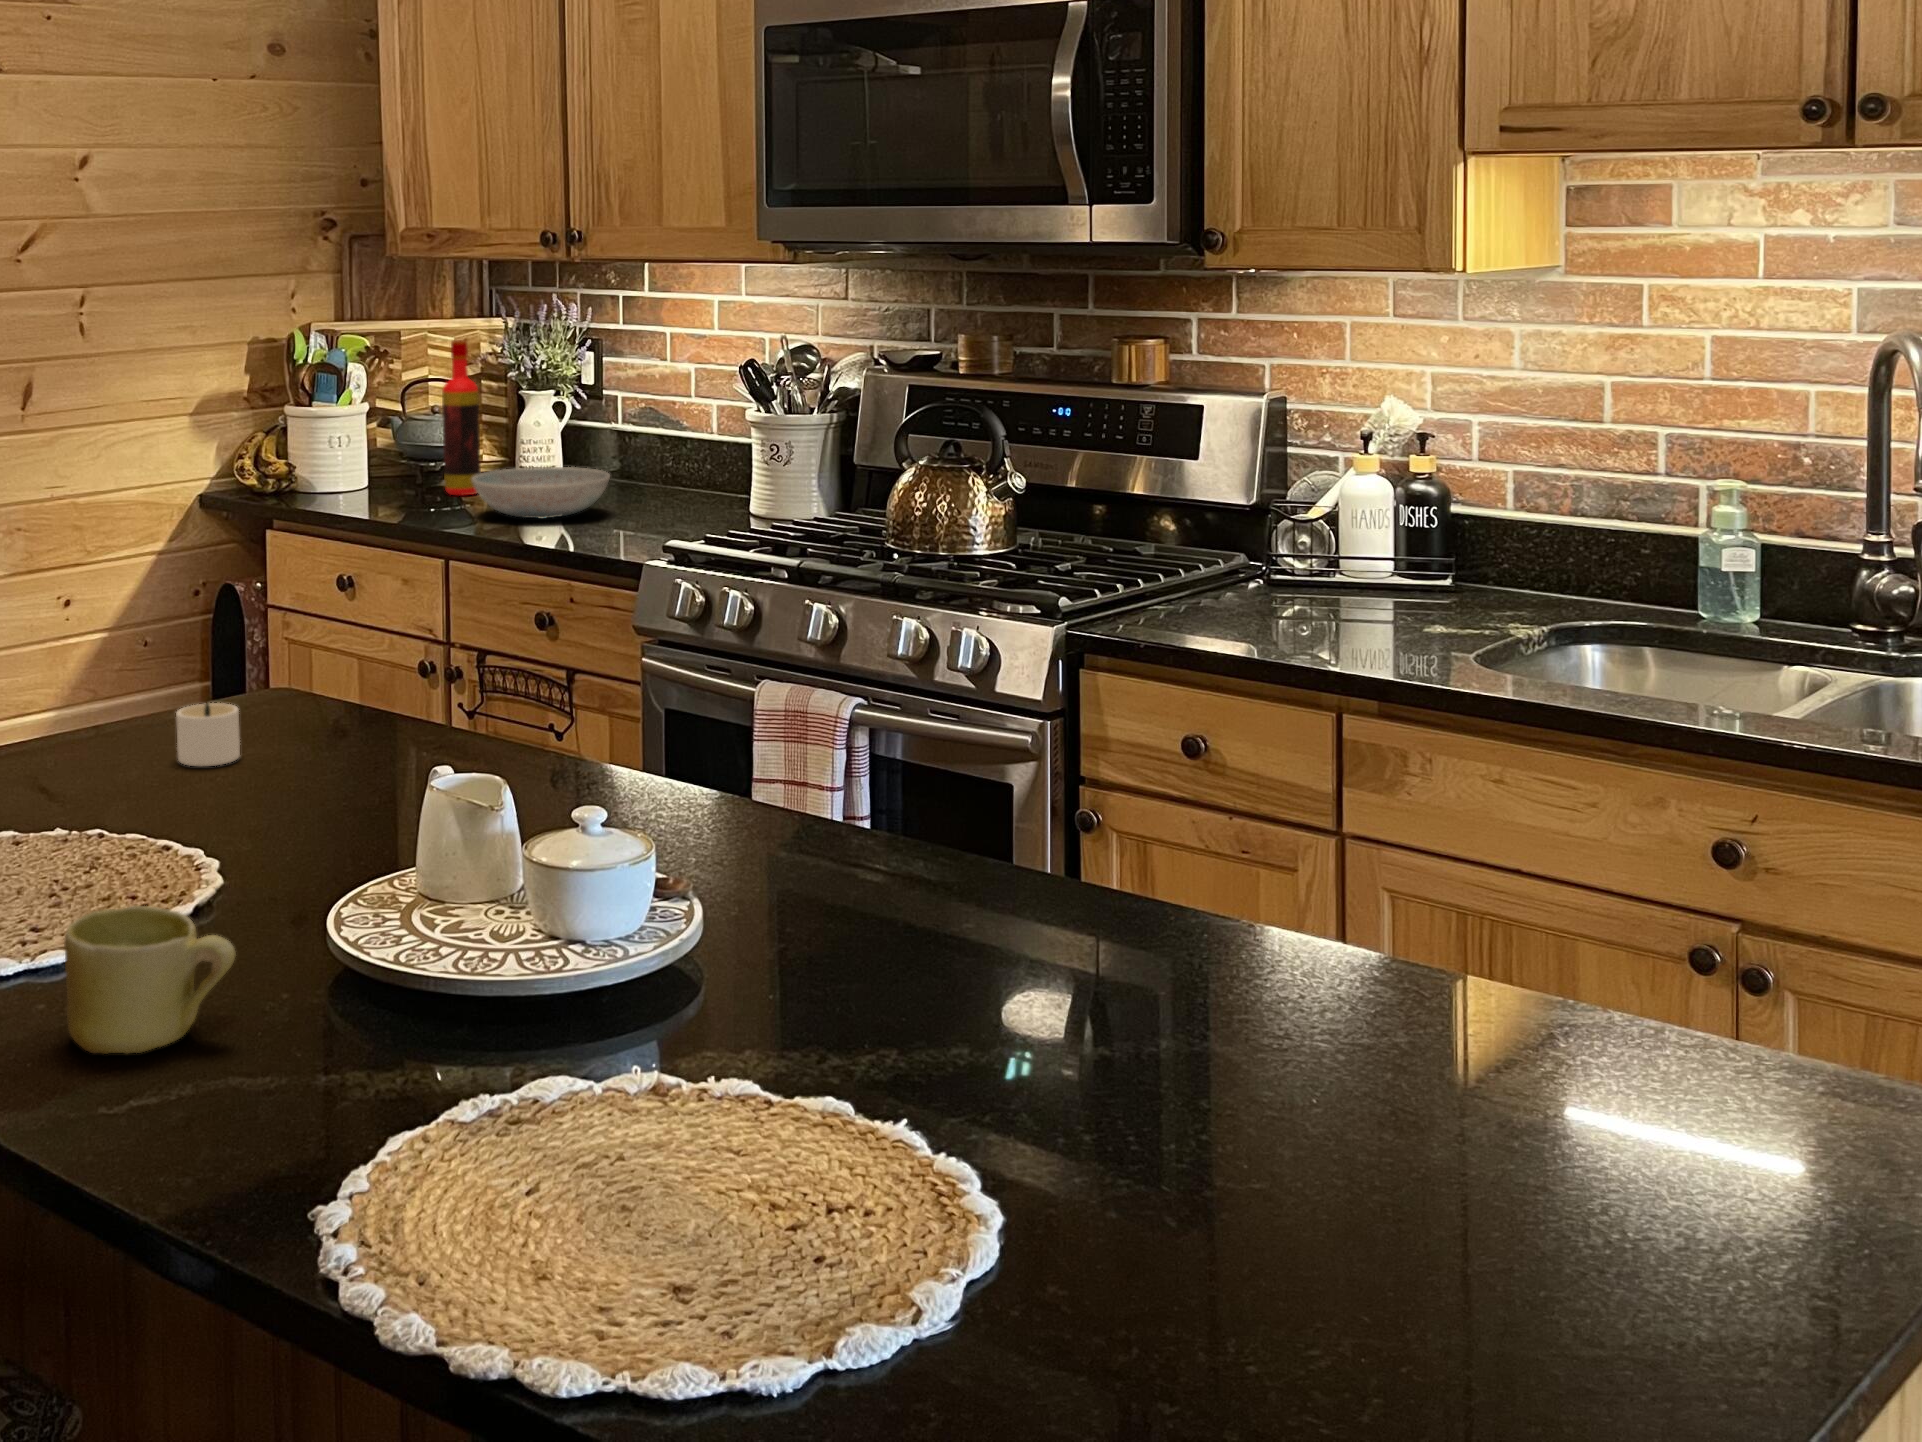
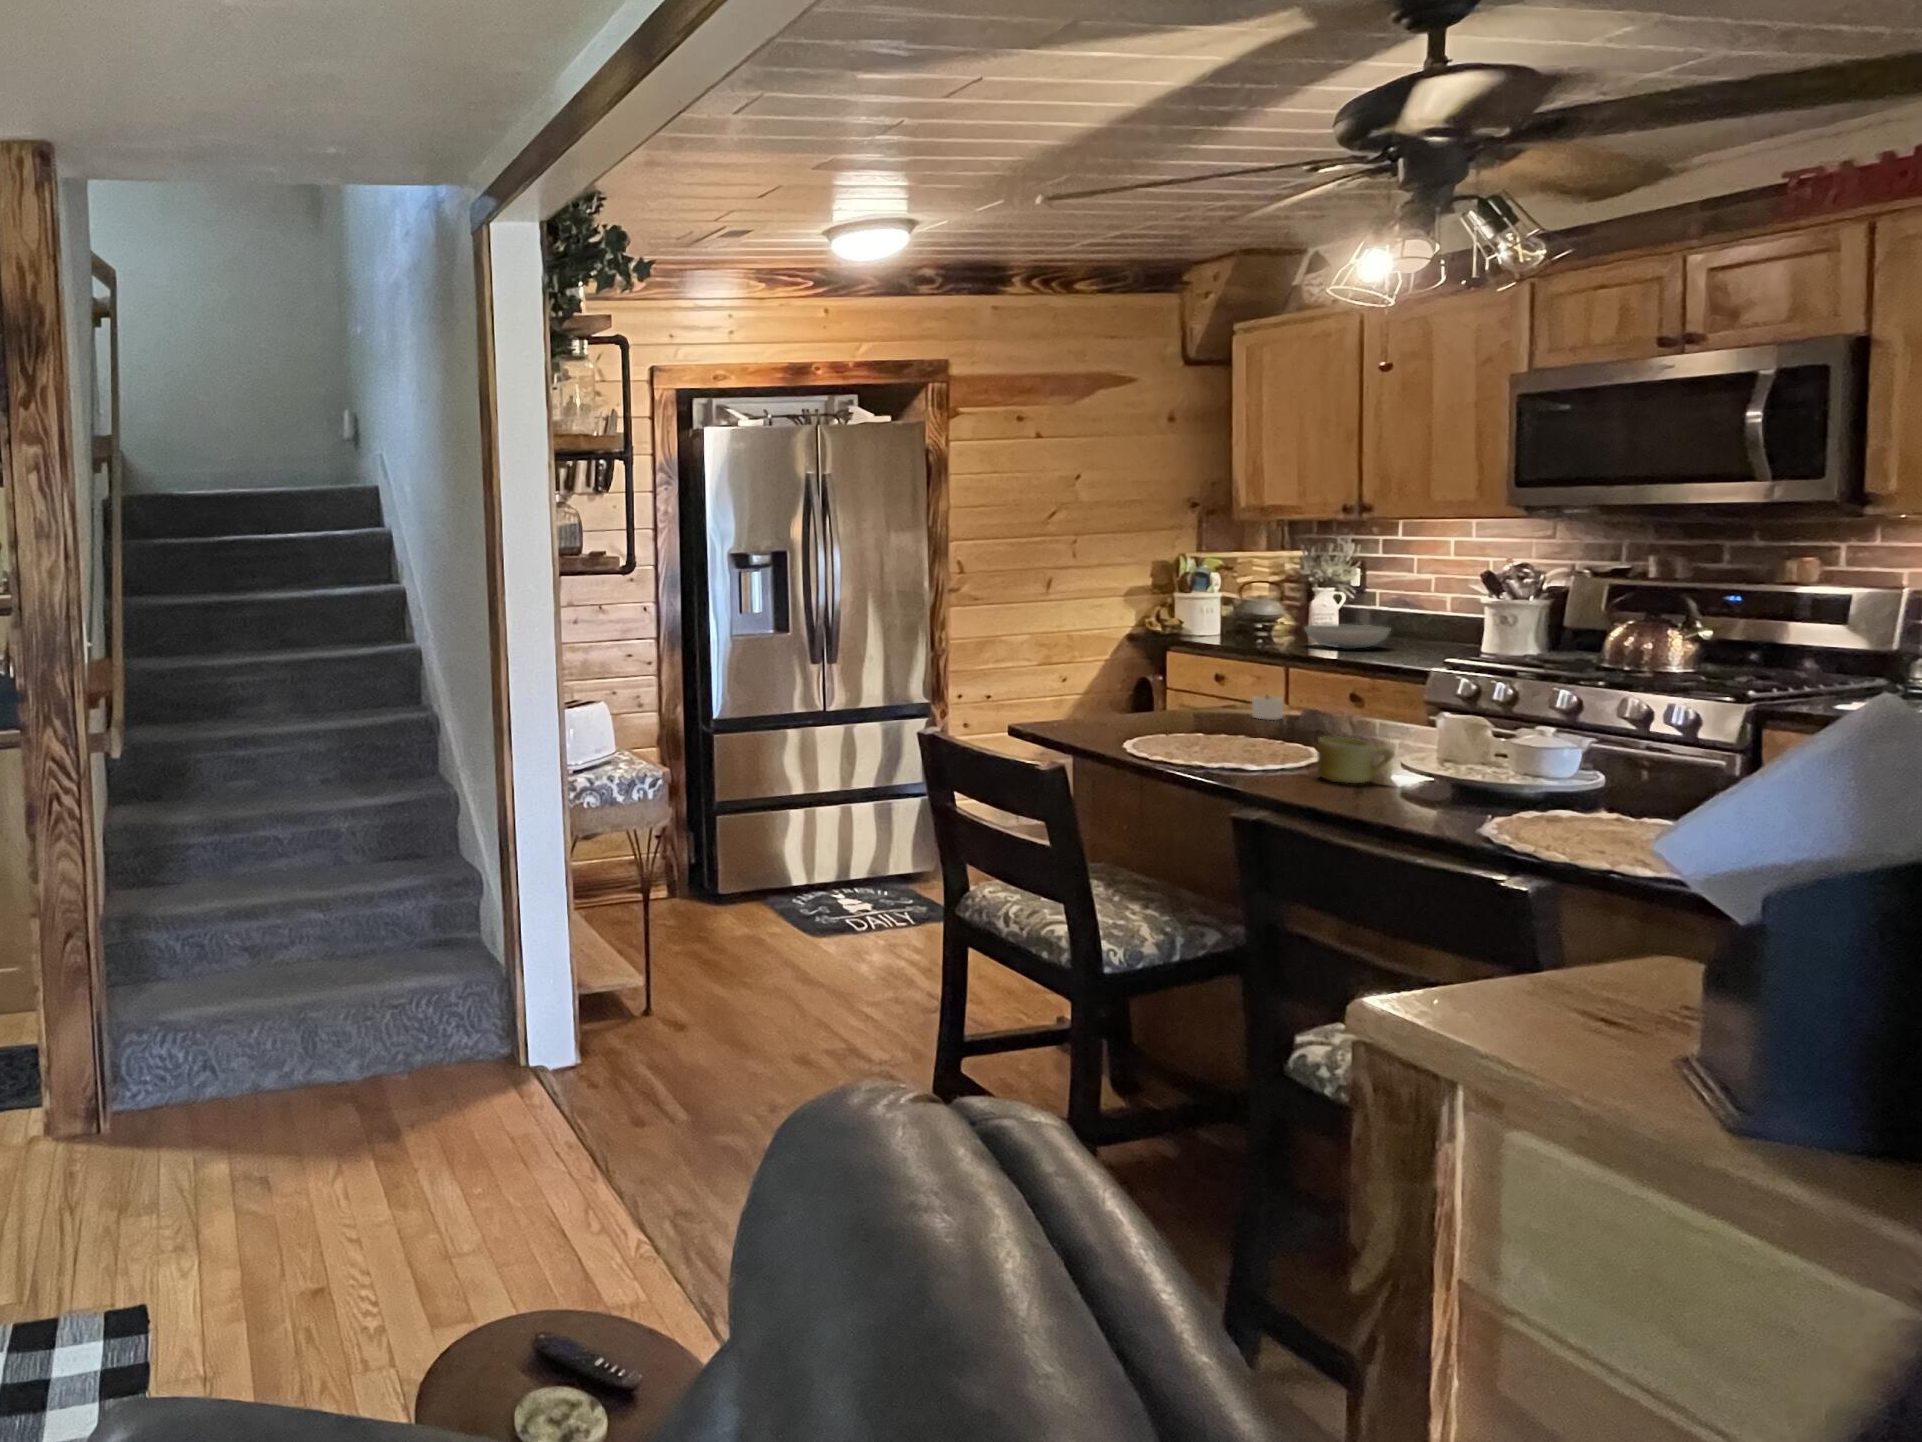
bottle: present [442,340,481,496] -> none [1273,561,1296,639]

